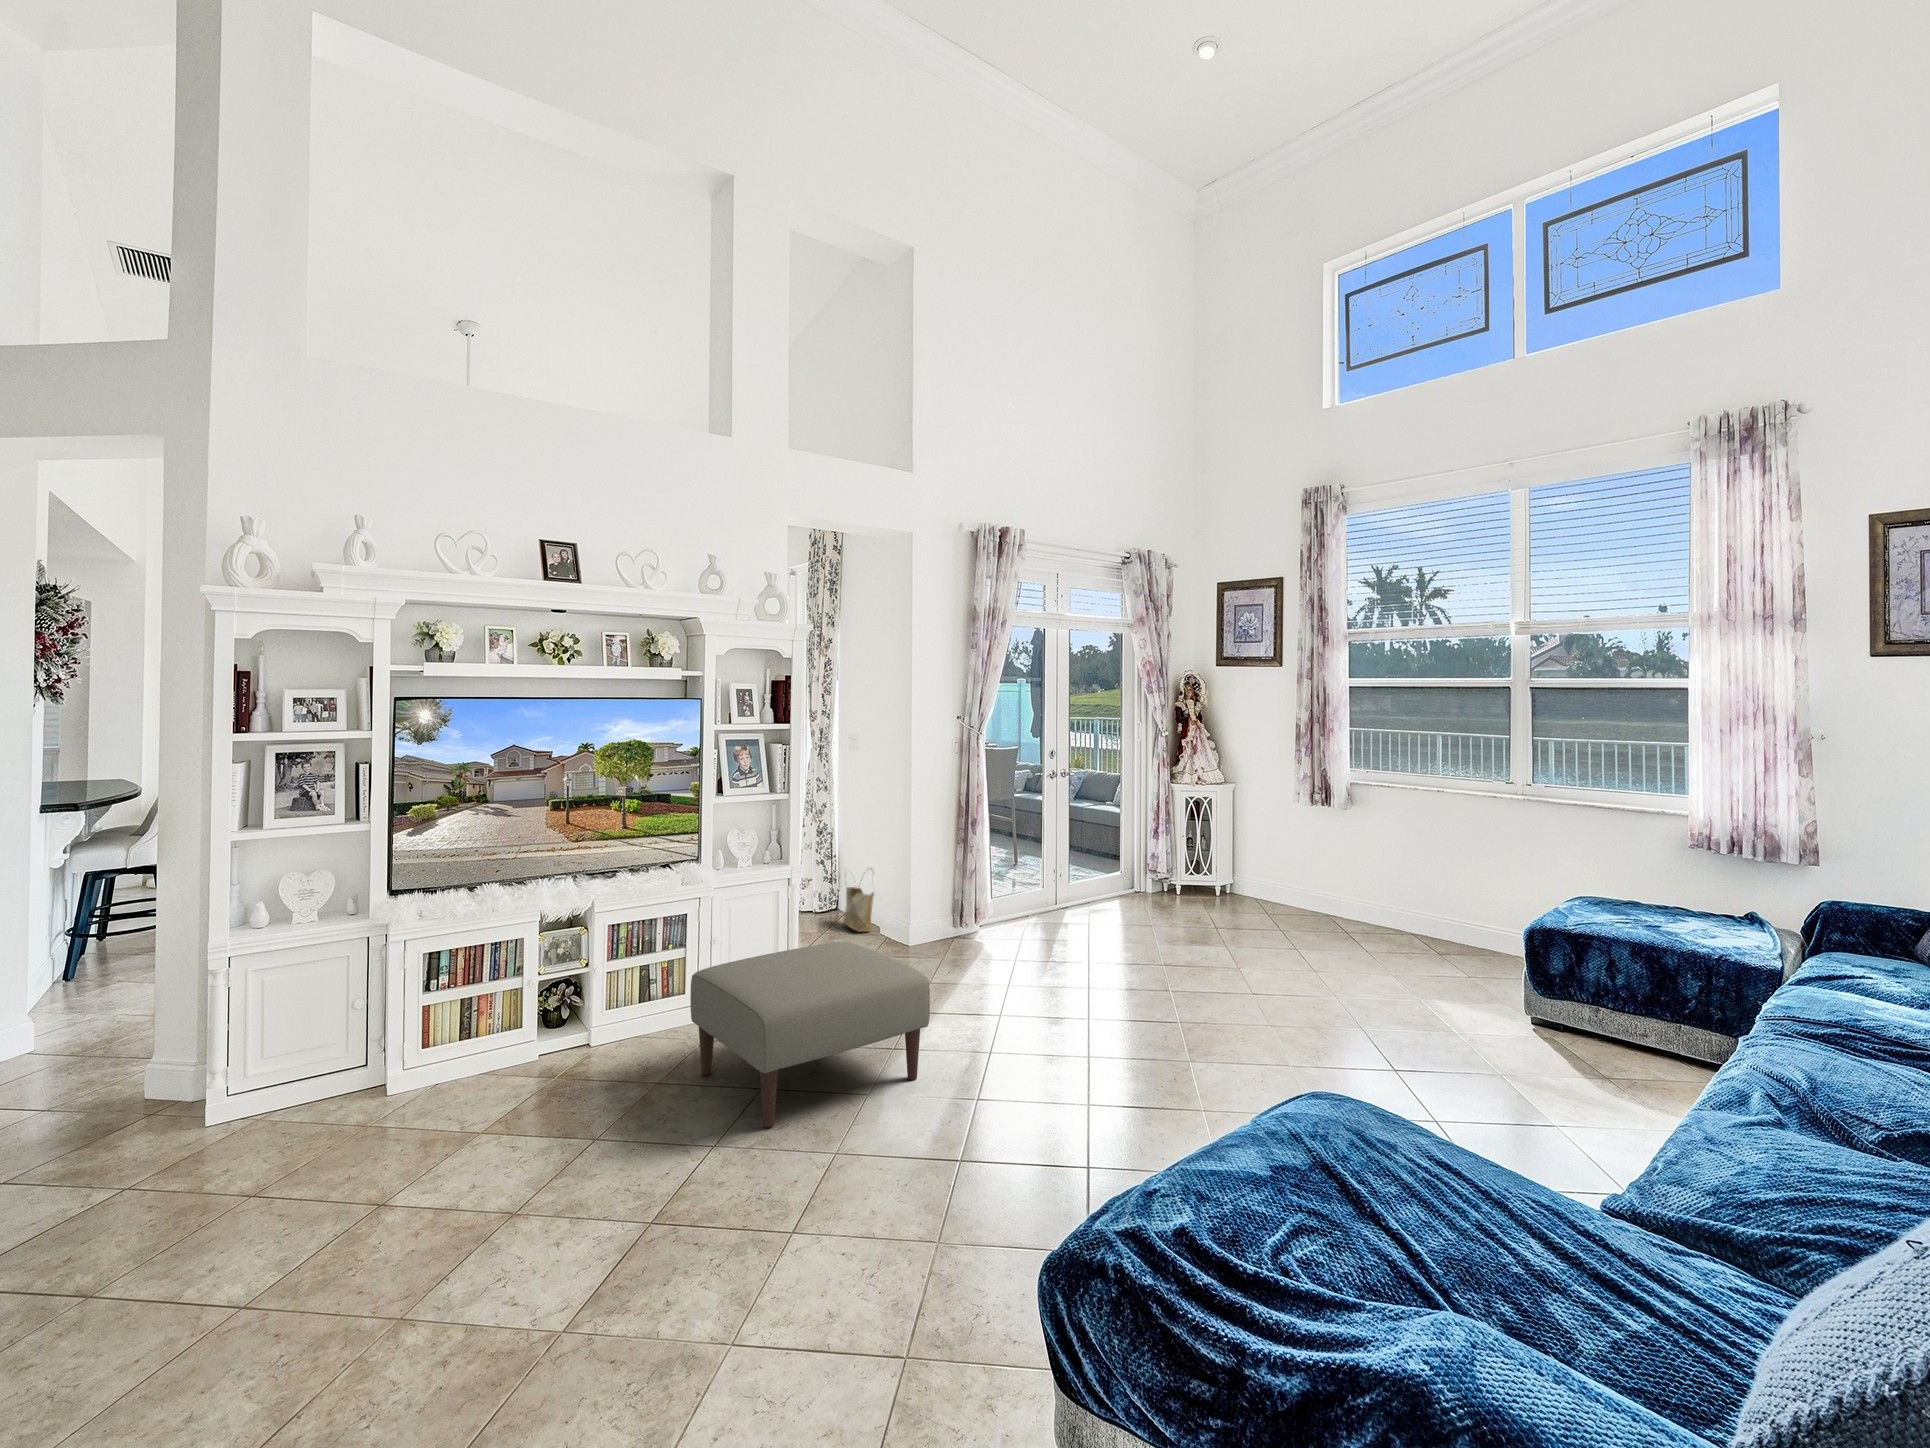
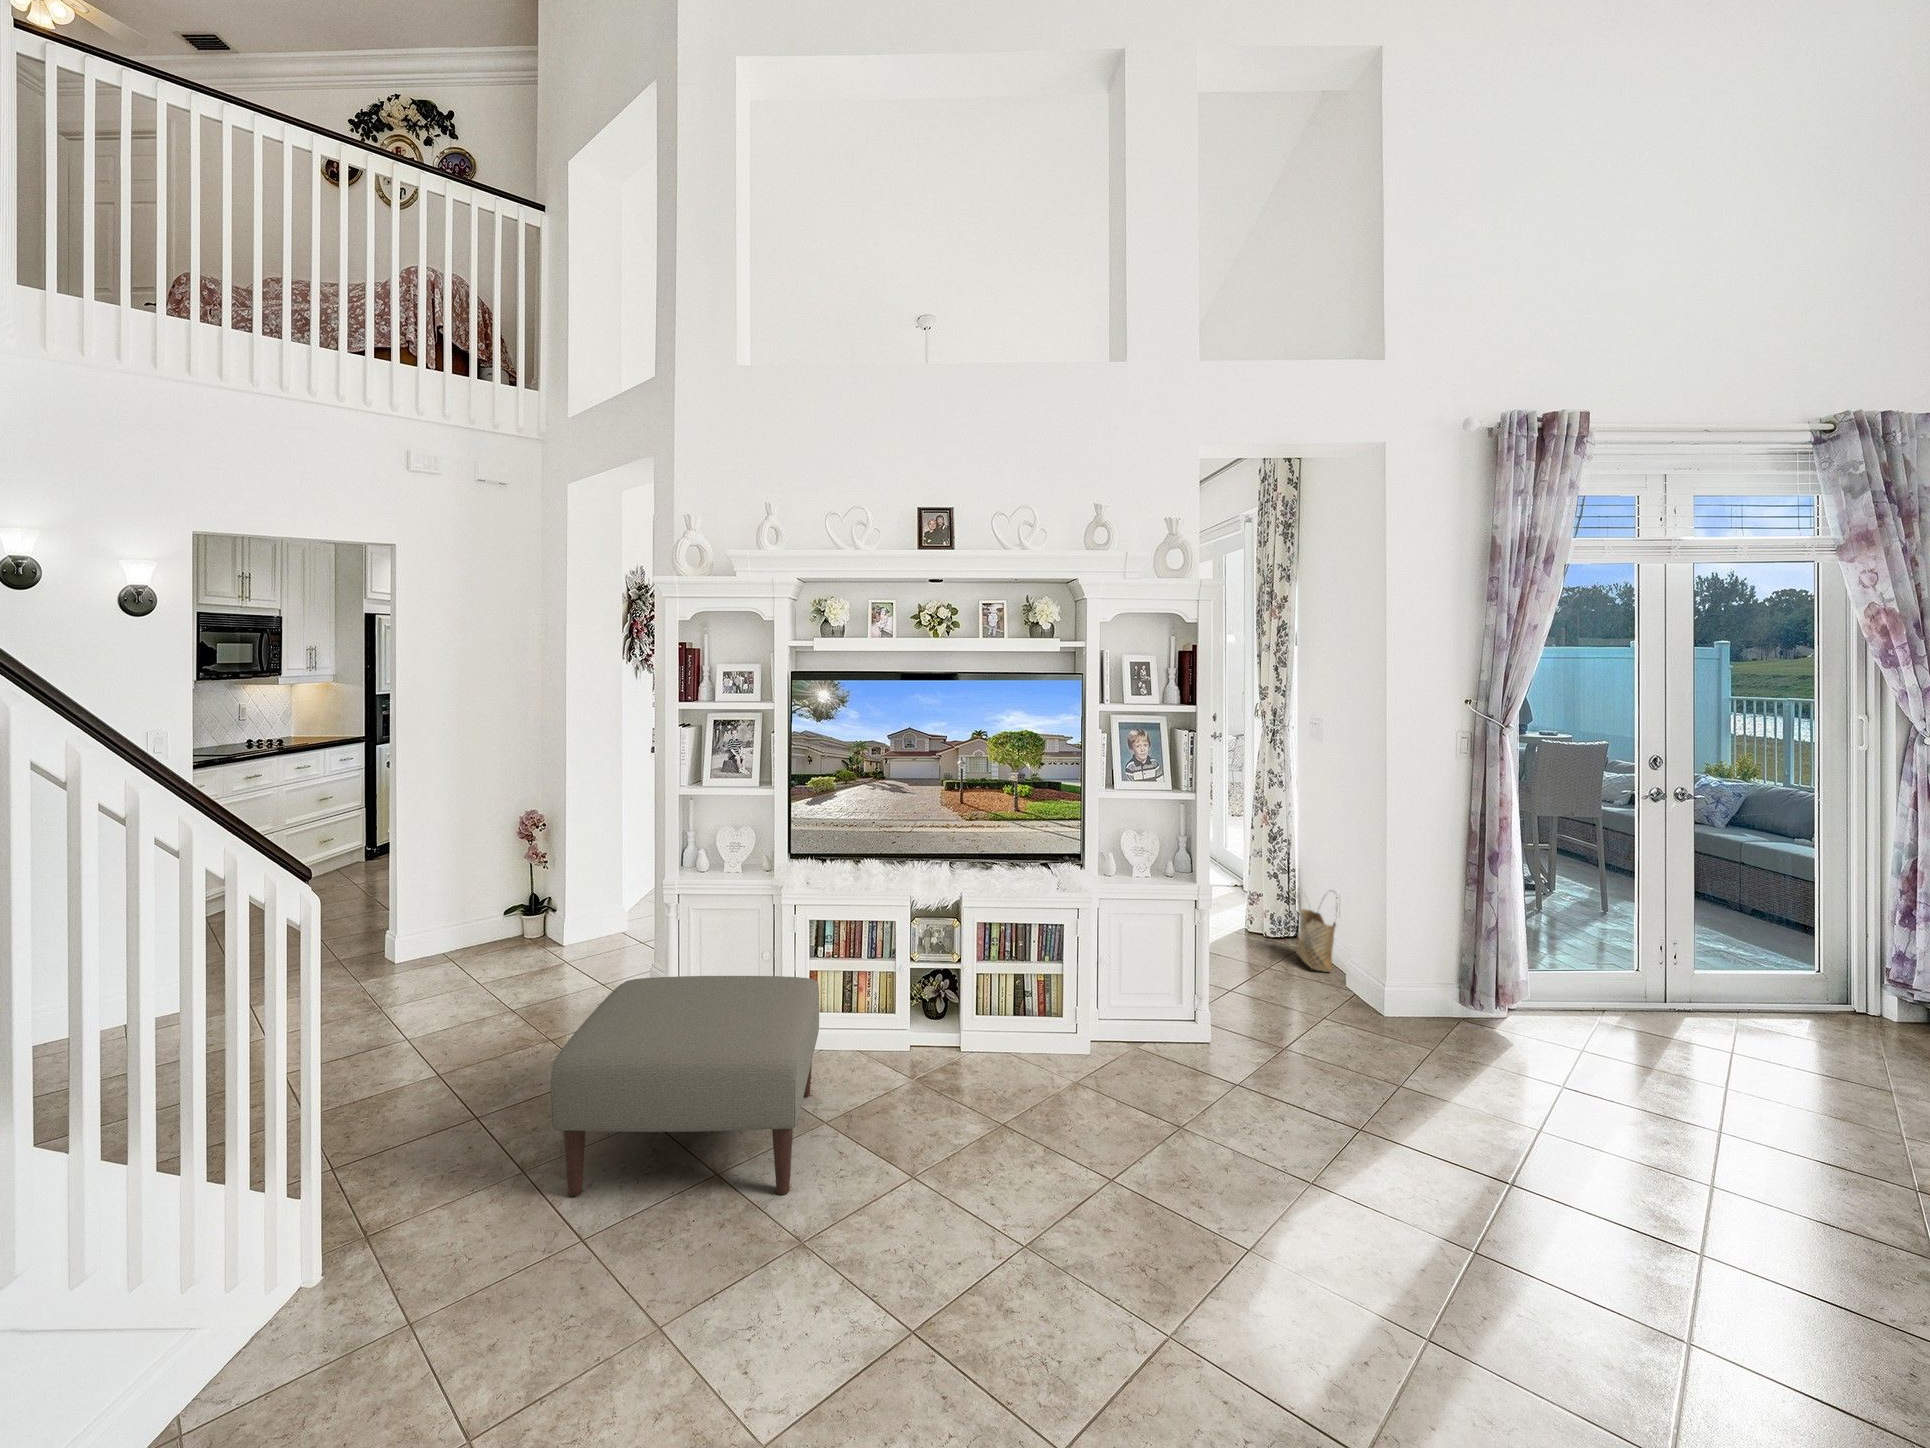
ottoman: present [690,942,930,1128] -> present [551,976,819,1196]

